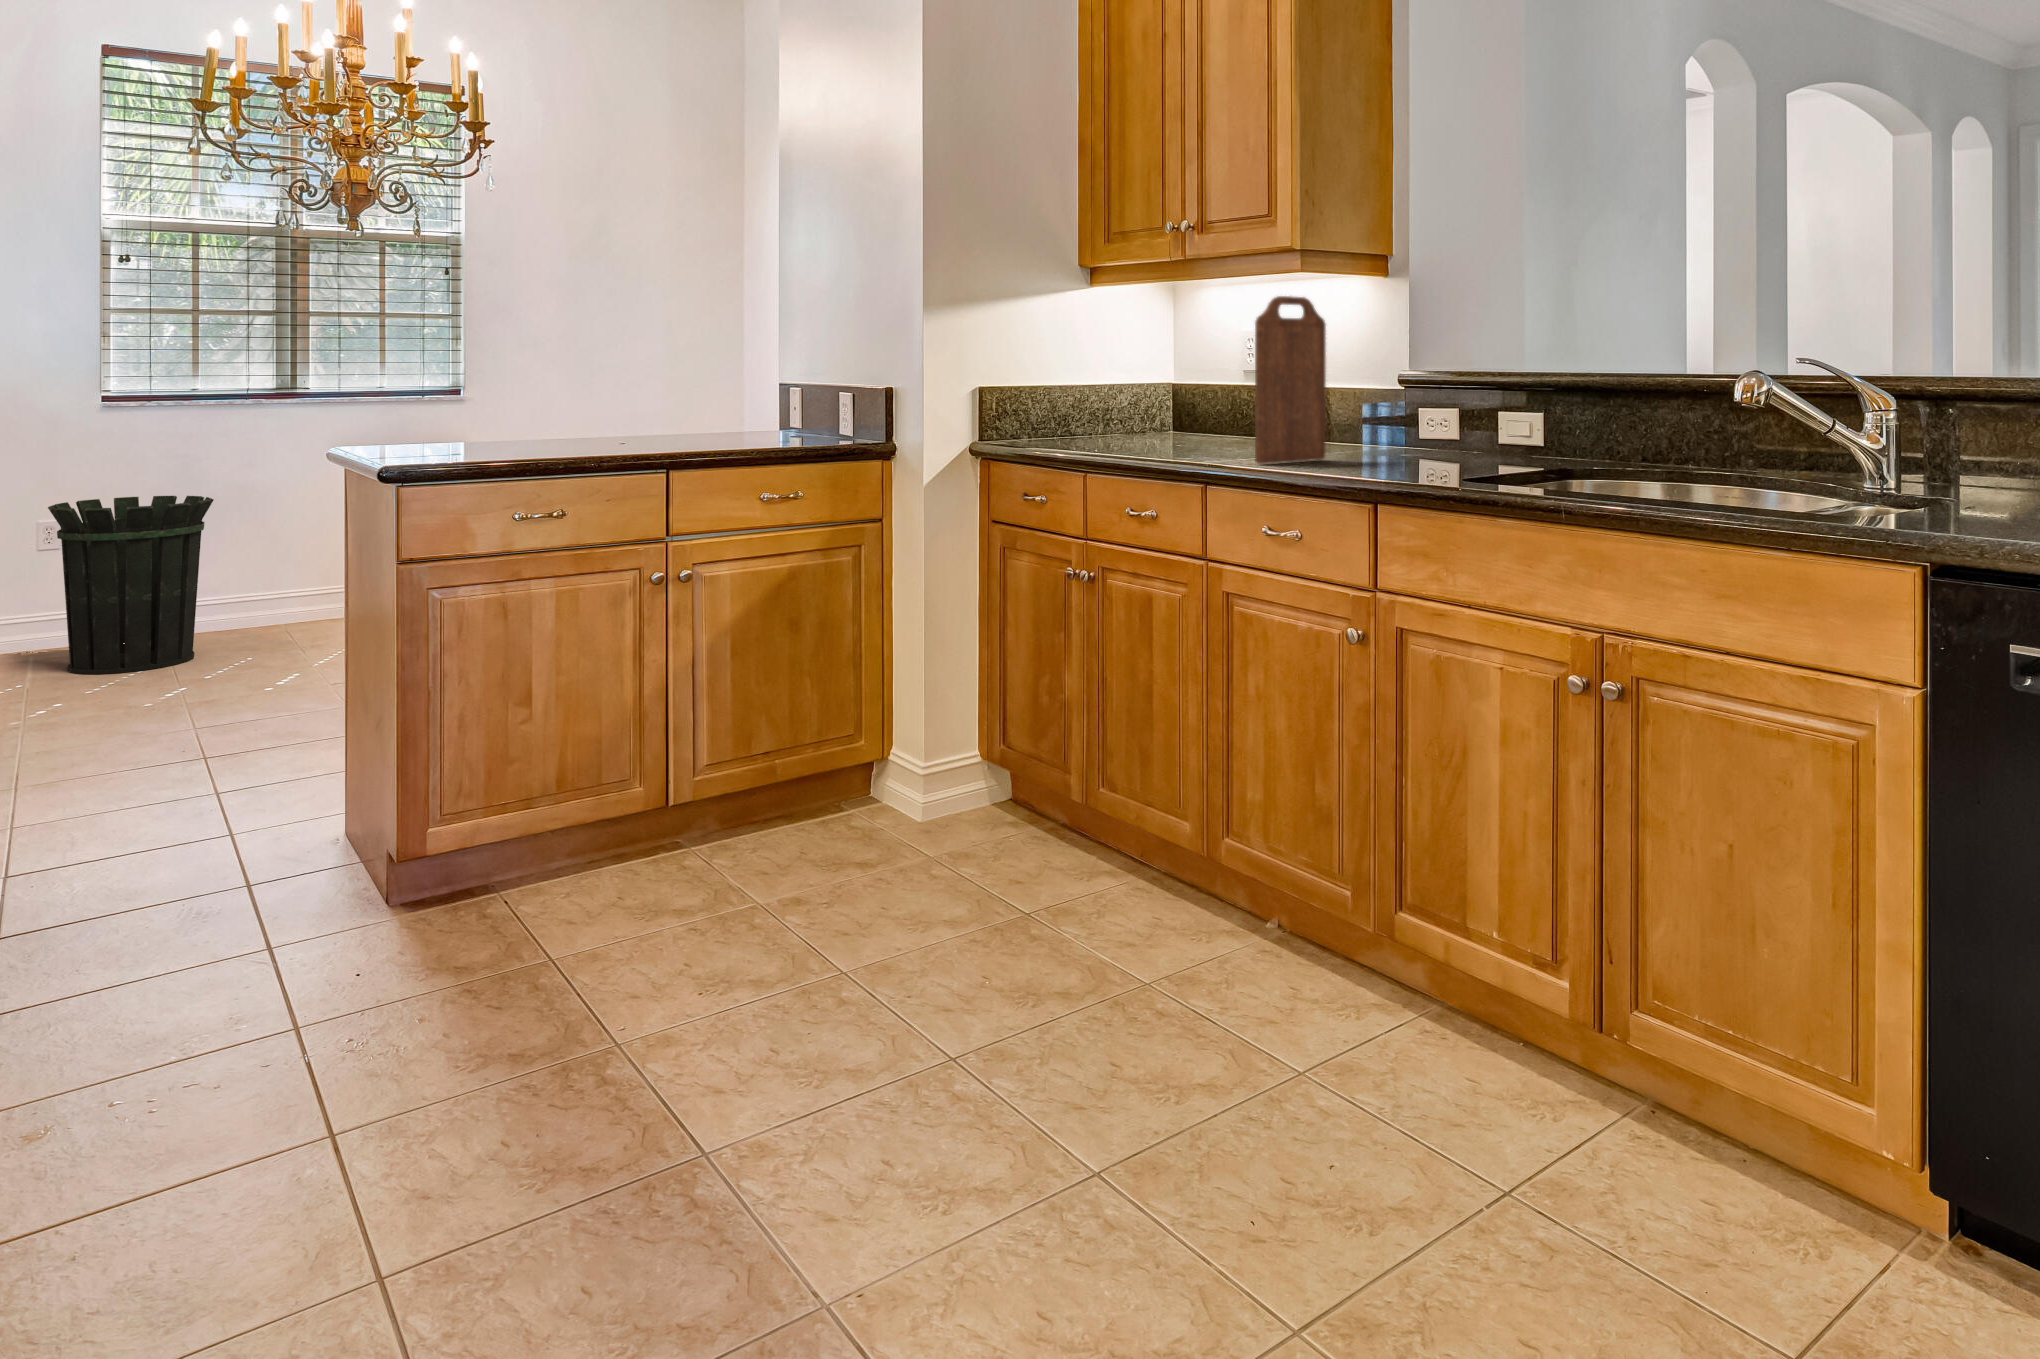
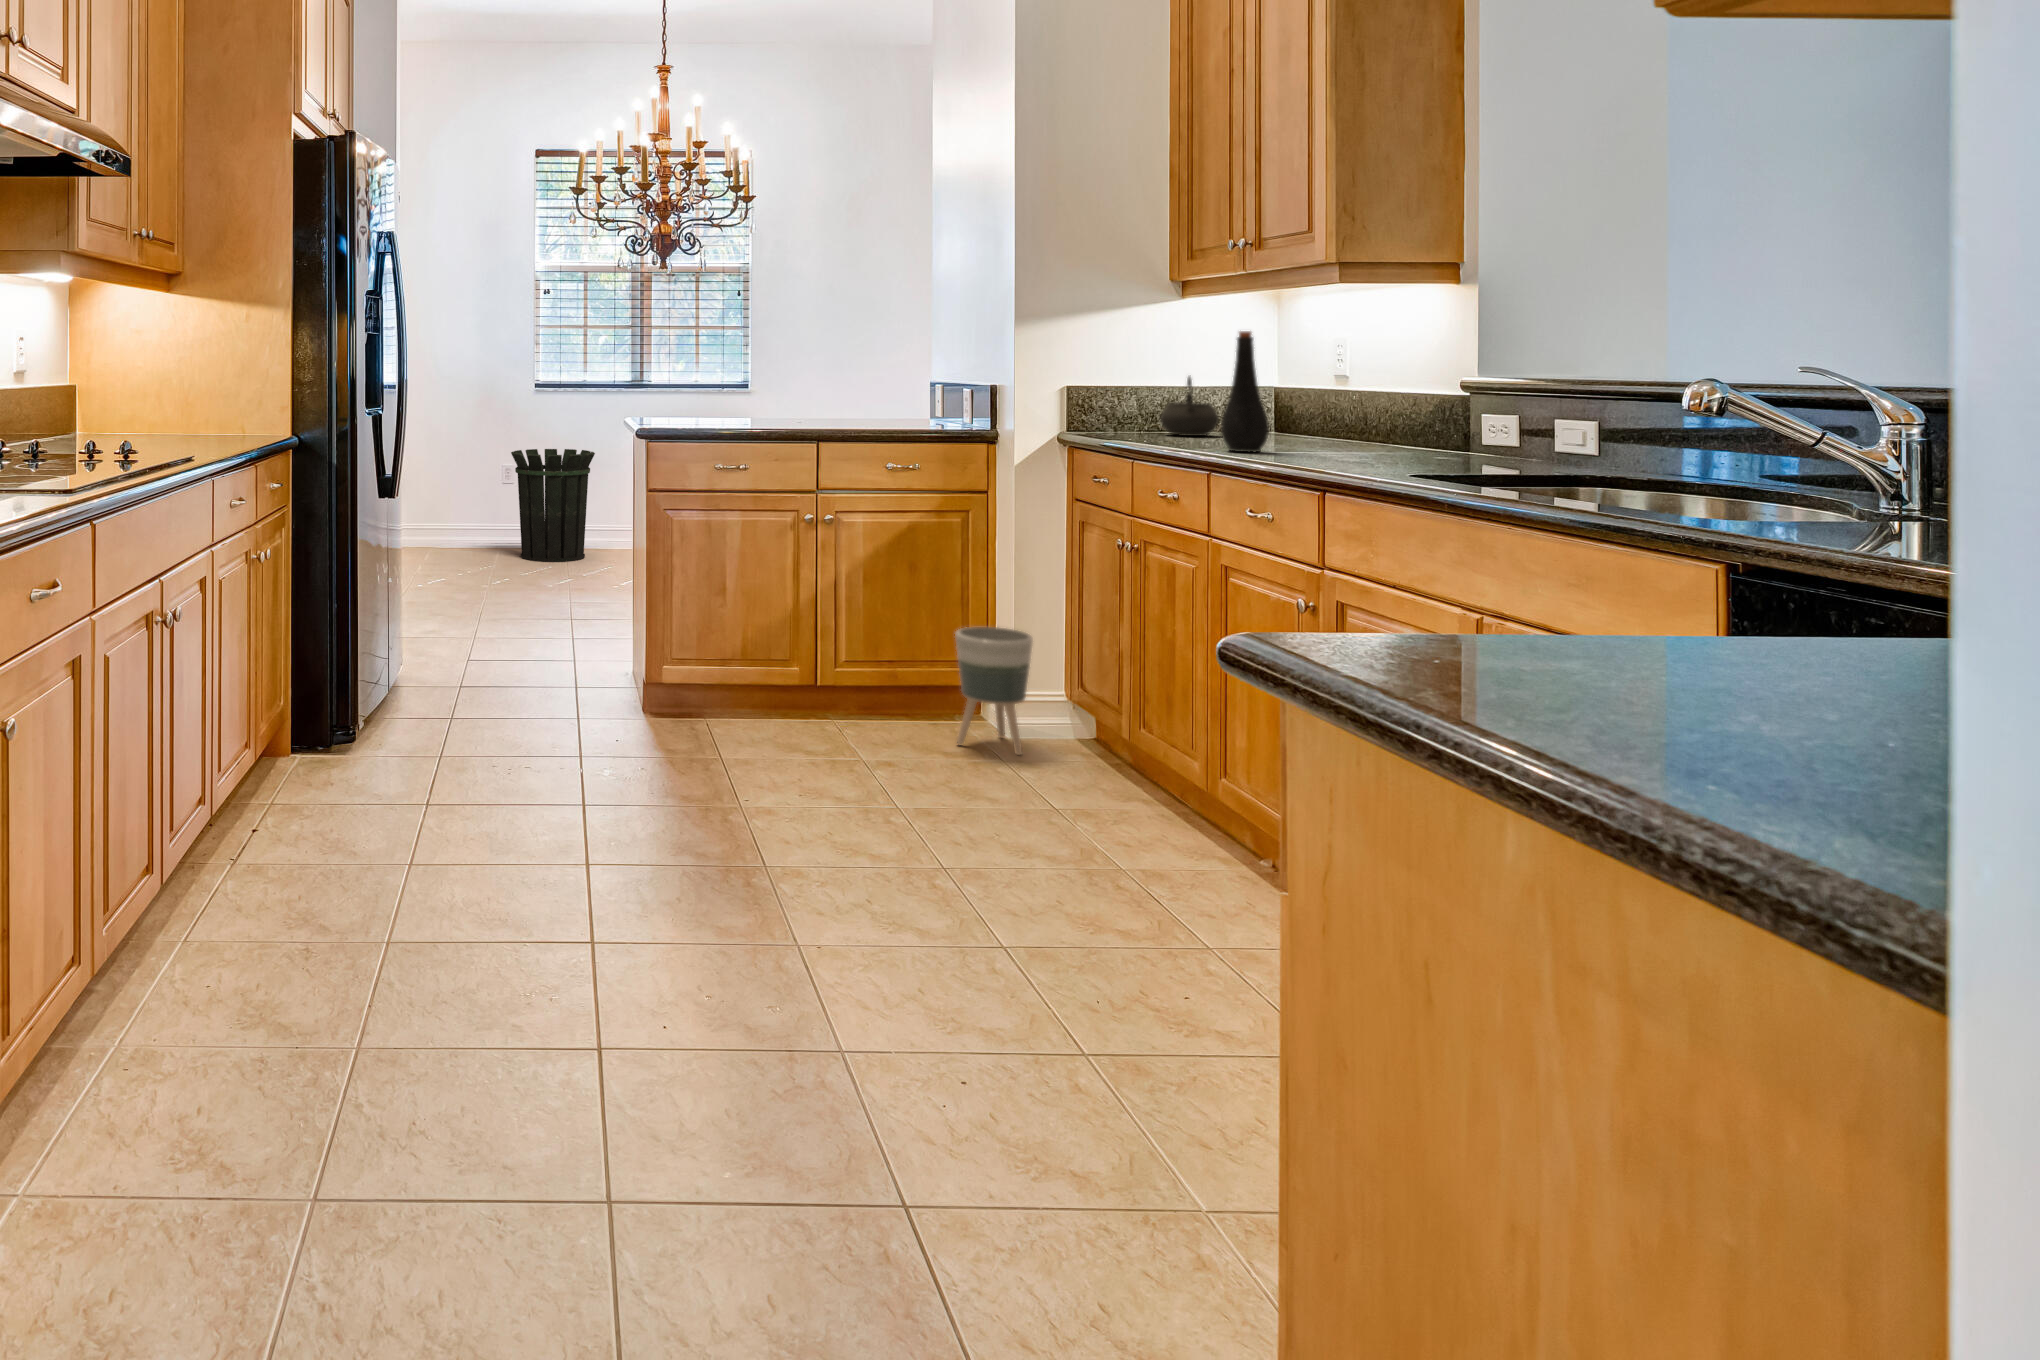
cutting board: present [1255,296,1326,464] -> none [1267,308,1357,459]
bottle: none [1184,322,1231,457] -> present [1221,331,1269,452]
kettle: none [1074,373,1133,441] -> present [1160,376,1219,436]
planter: none [863,688,957,849] -> present [955,627,1033,755]

